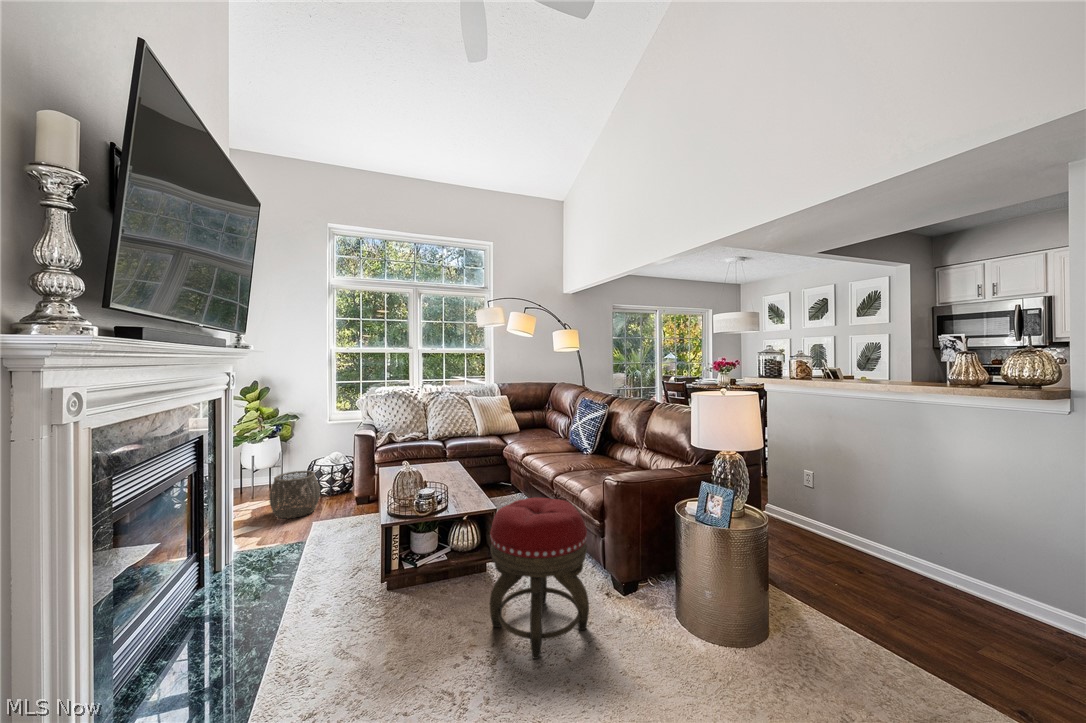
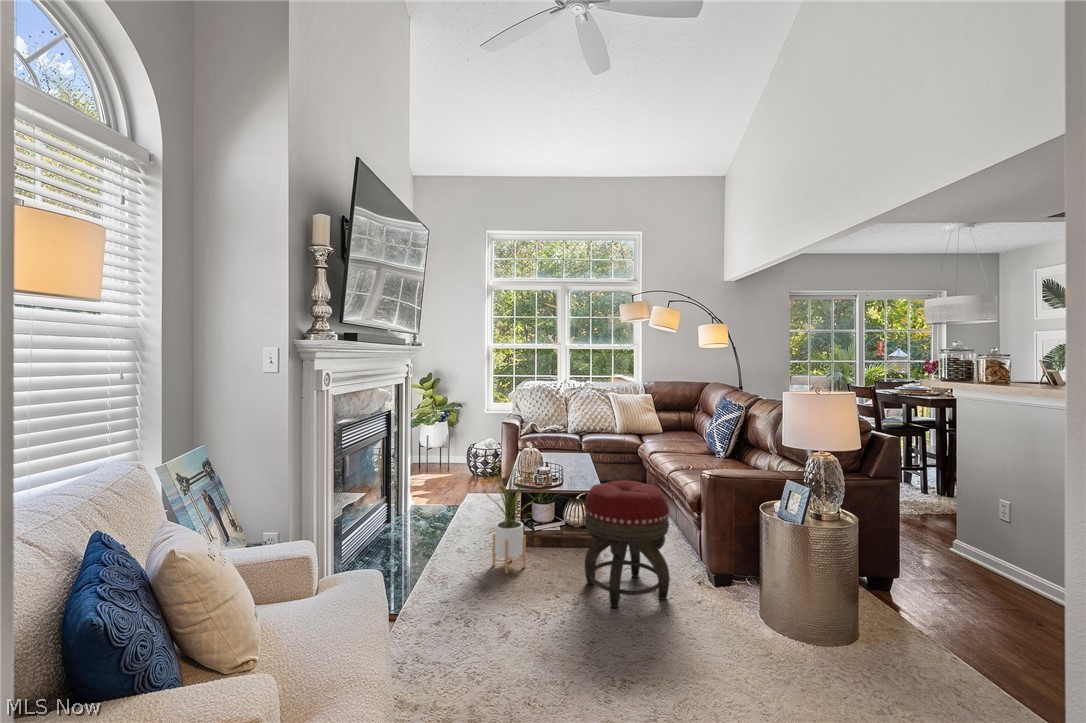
woven basket: present [269,471,320,519] -> none [437,450,475,489]
house plant: none [349,480,429,637] -> present [484,462,527,573]

